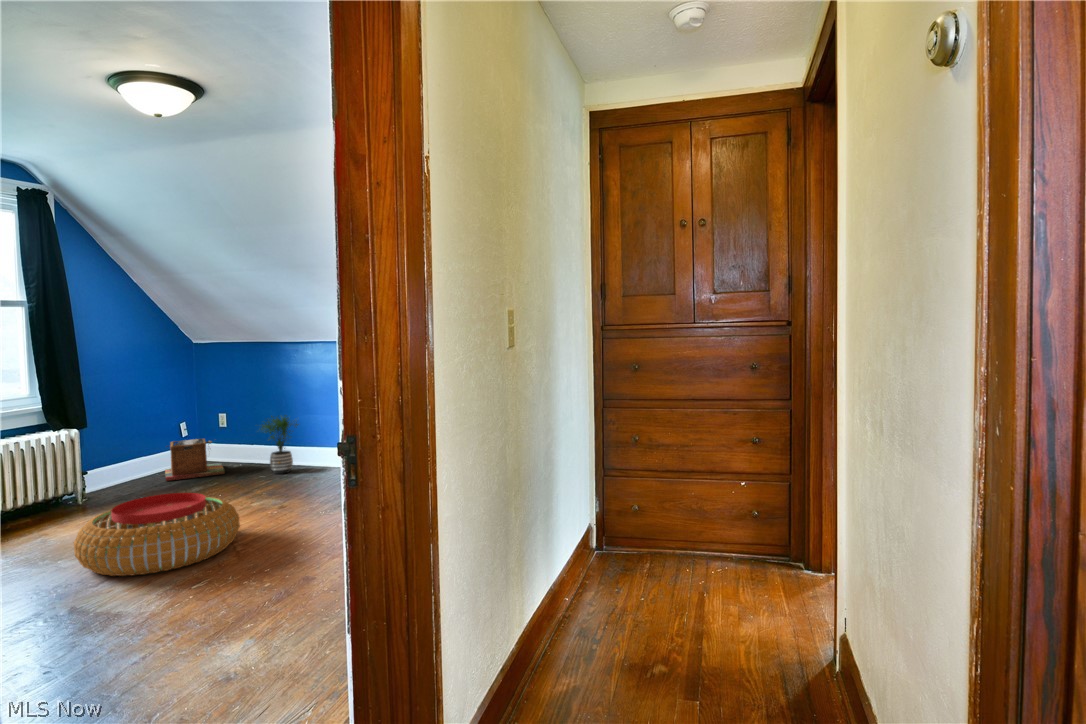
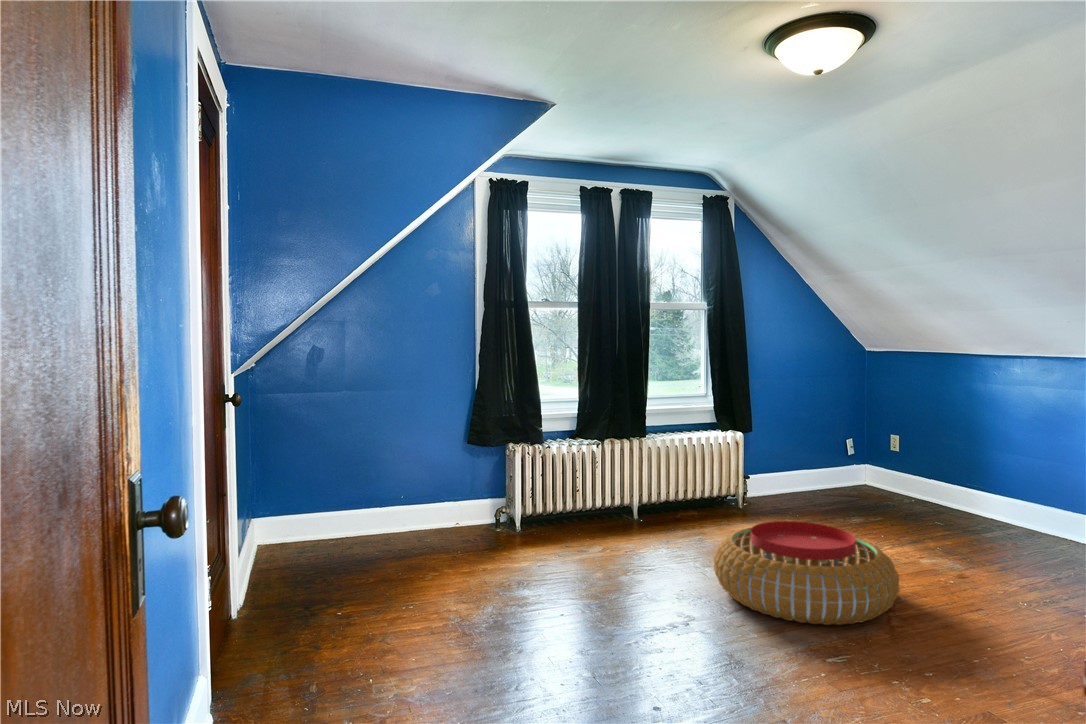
potted plant: present [261,415,298,474] -> none [934,443,1003,526]
laundry basket: present [165,439,225,481] -> none [824,458,892,508]

